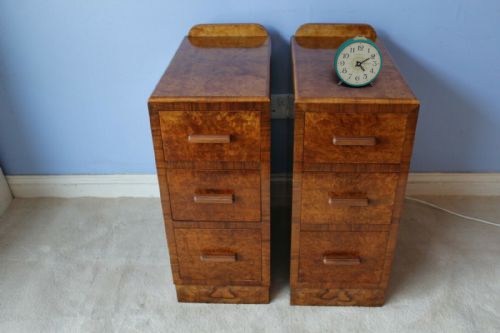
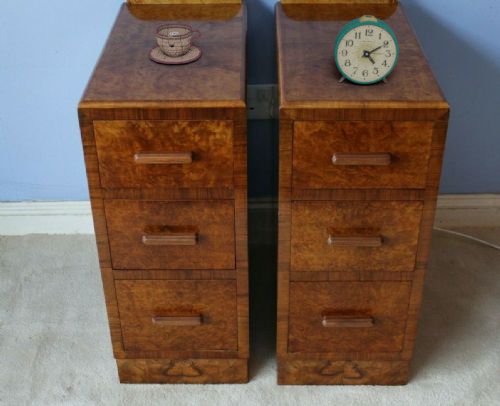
teacup: none [200,45,238,73] -> present [148,24,202,64]

